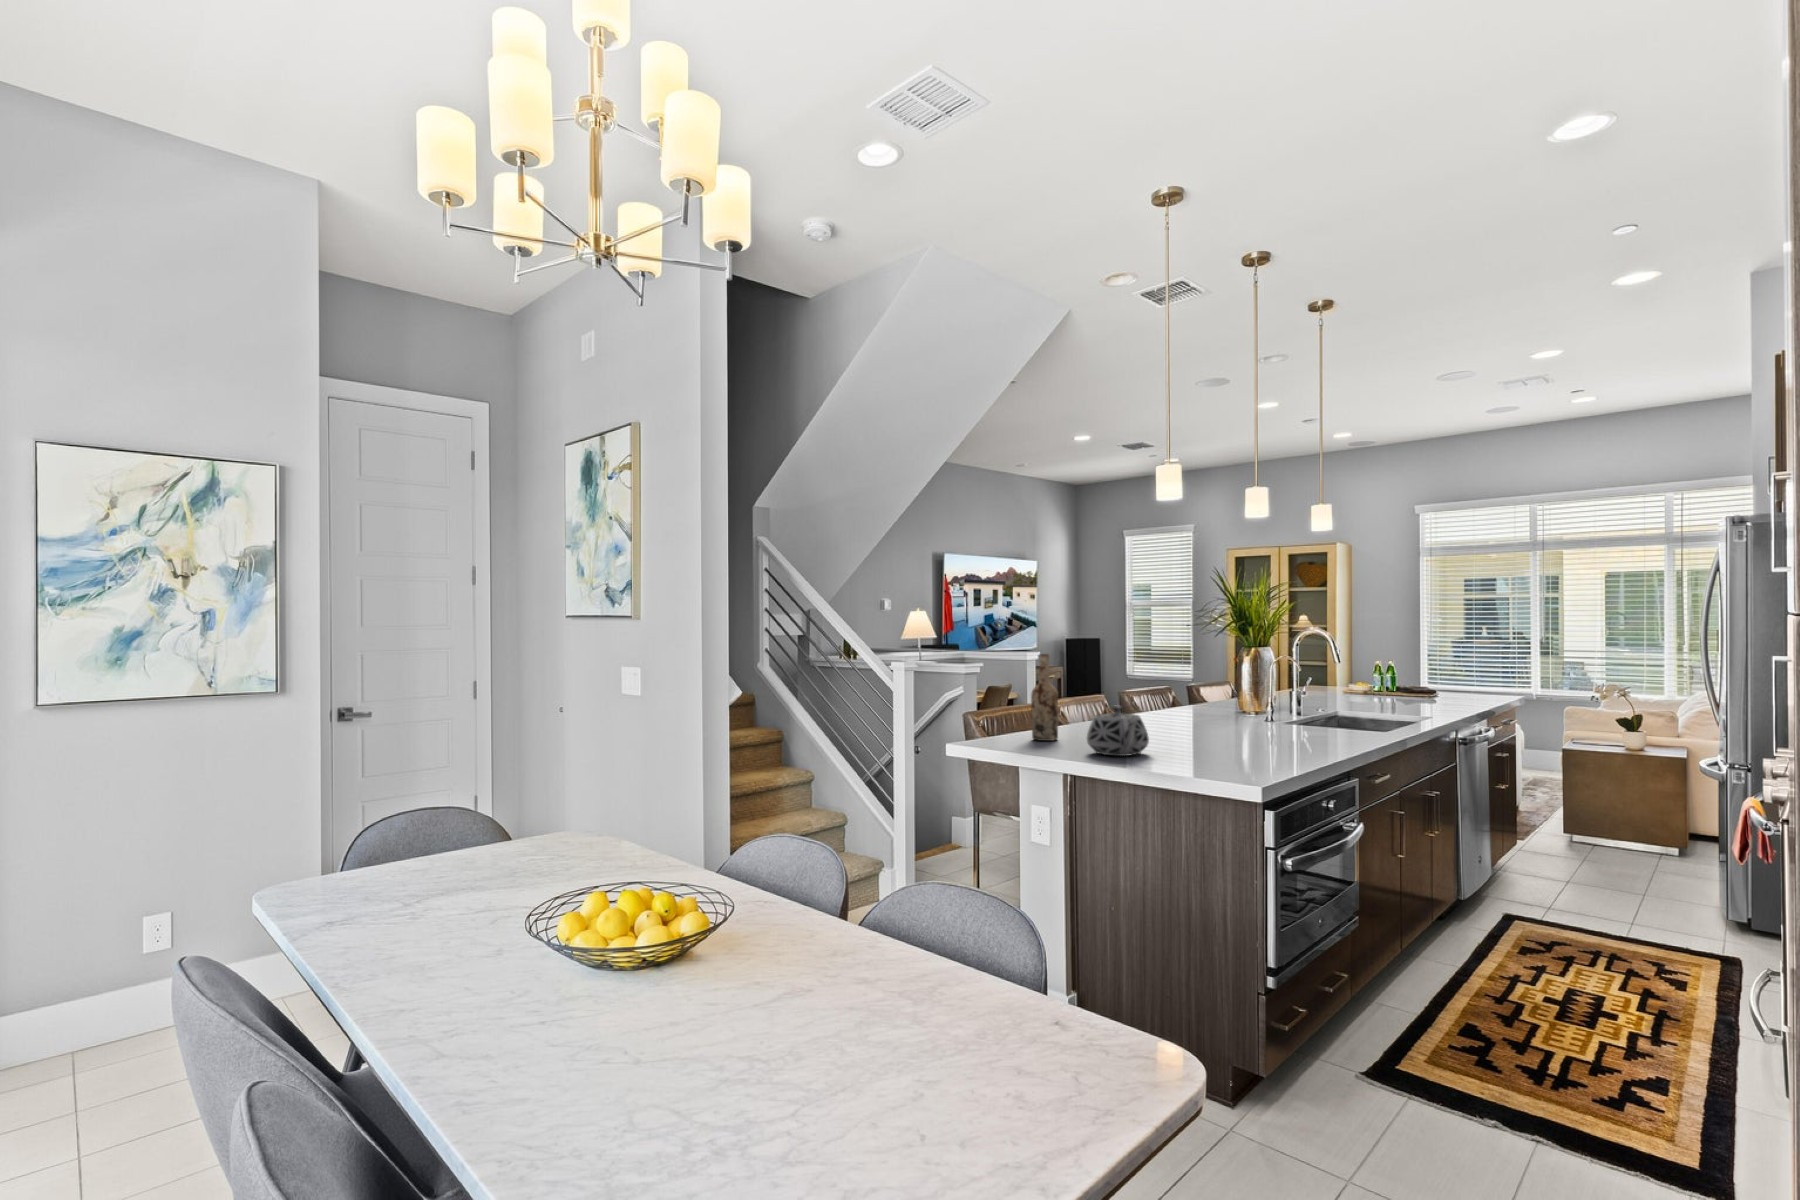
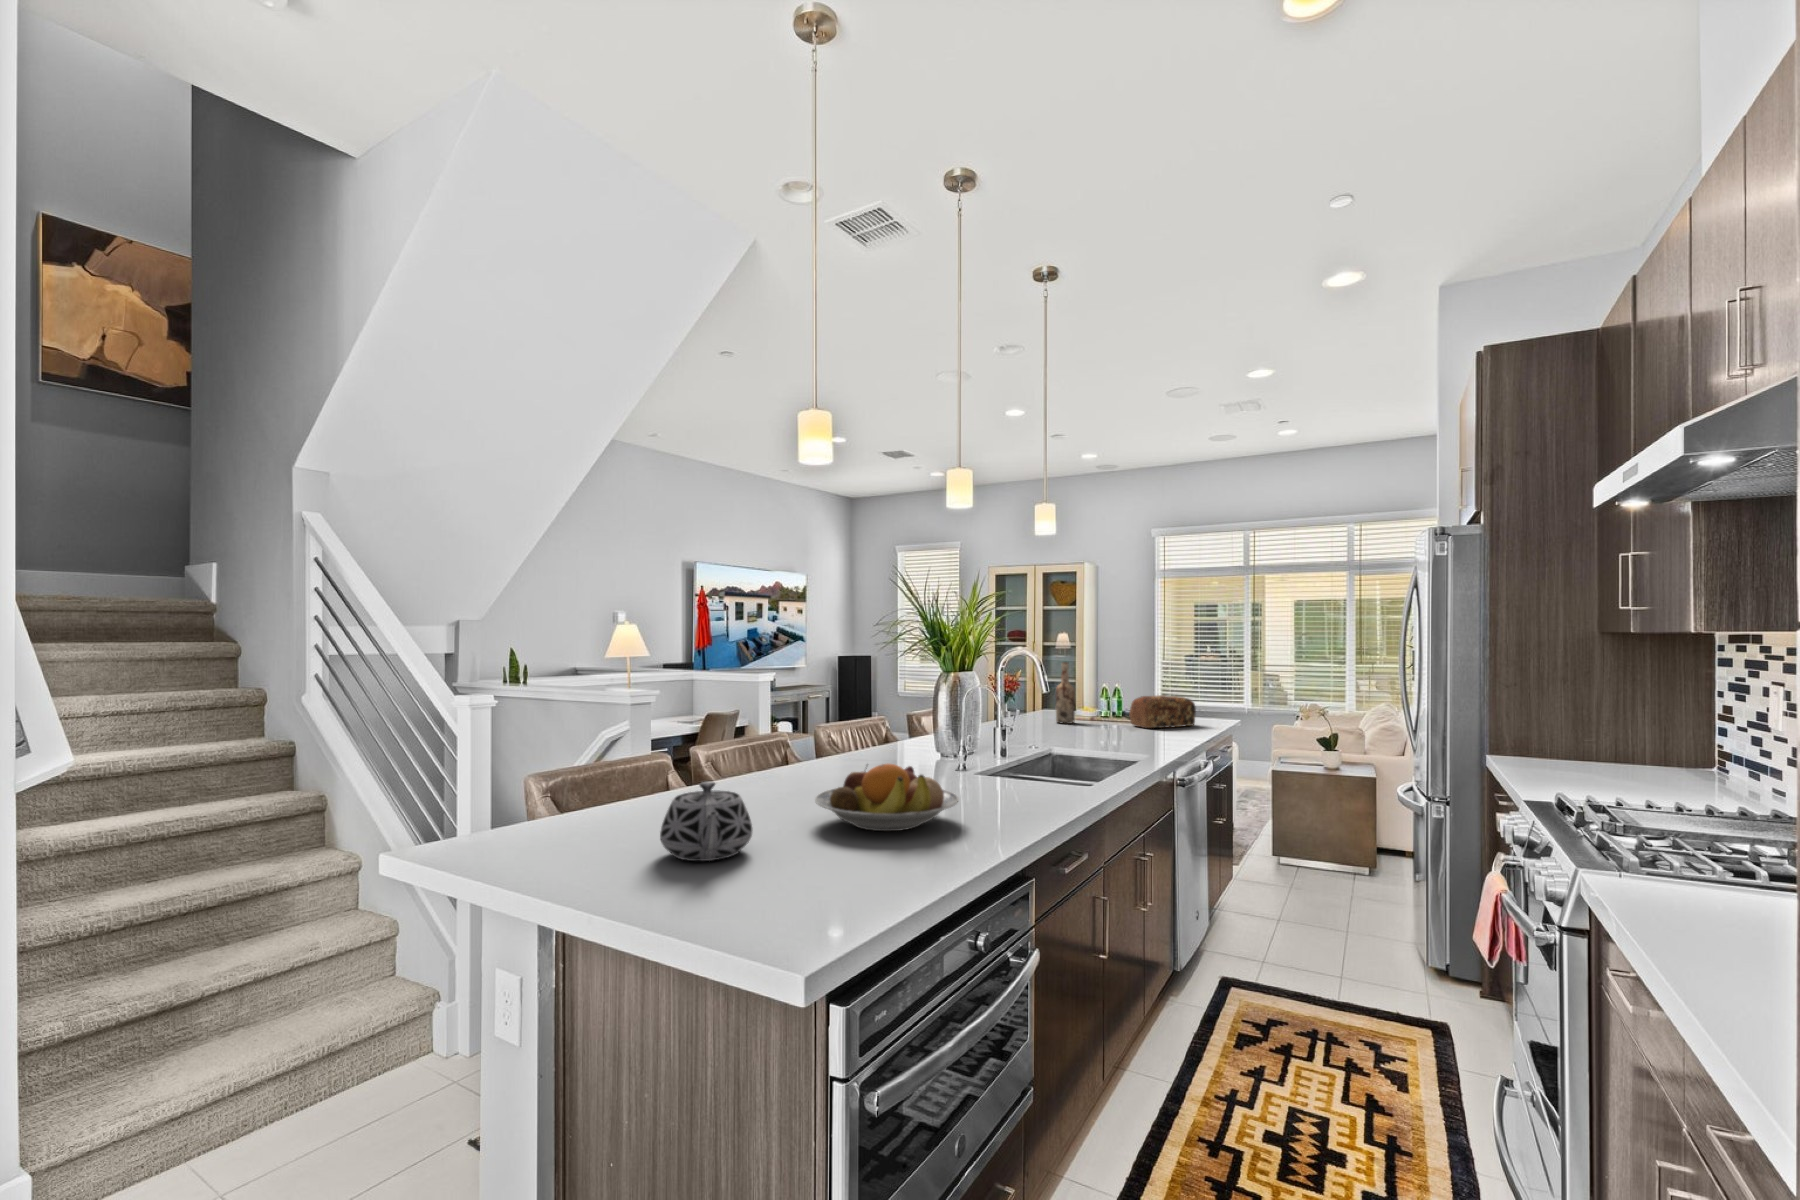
wine bottle: present [1031,654,1058,741] -> present [1056,662,1075,724]
bread loaf: none [1408,668,1477,698] -> present [1129,695,1196,728]
fruit bowl: none [1177,700,1288,747] -> present [815,764,959,831]

